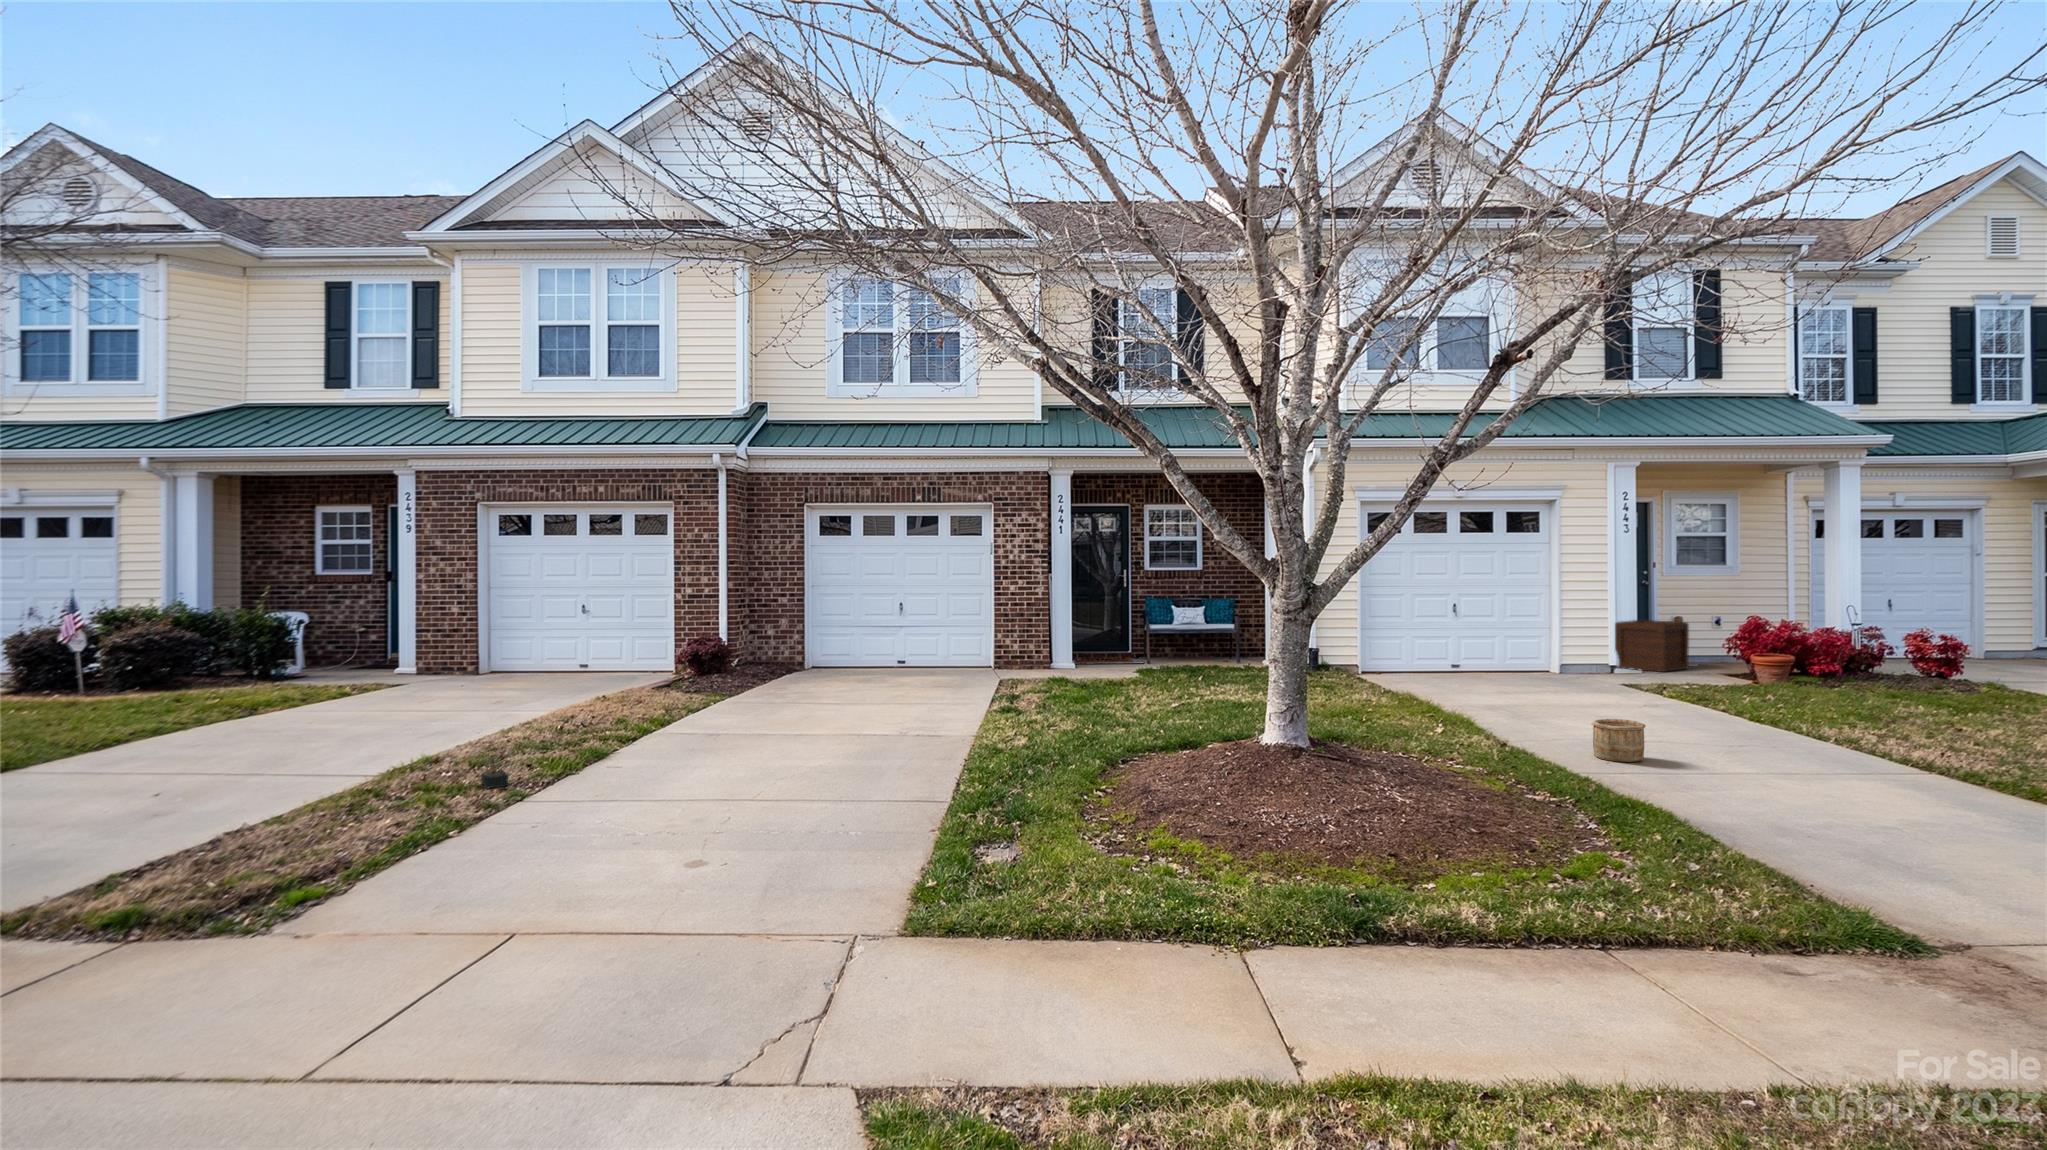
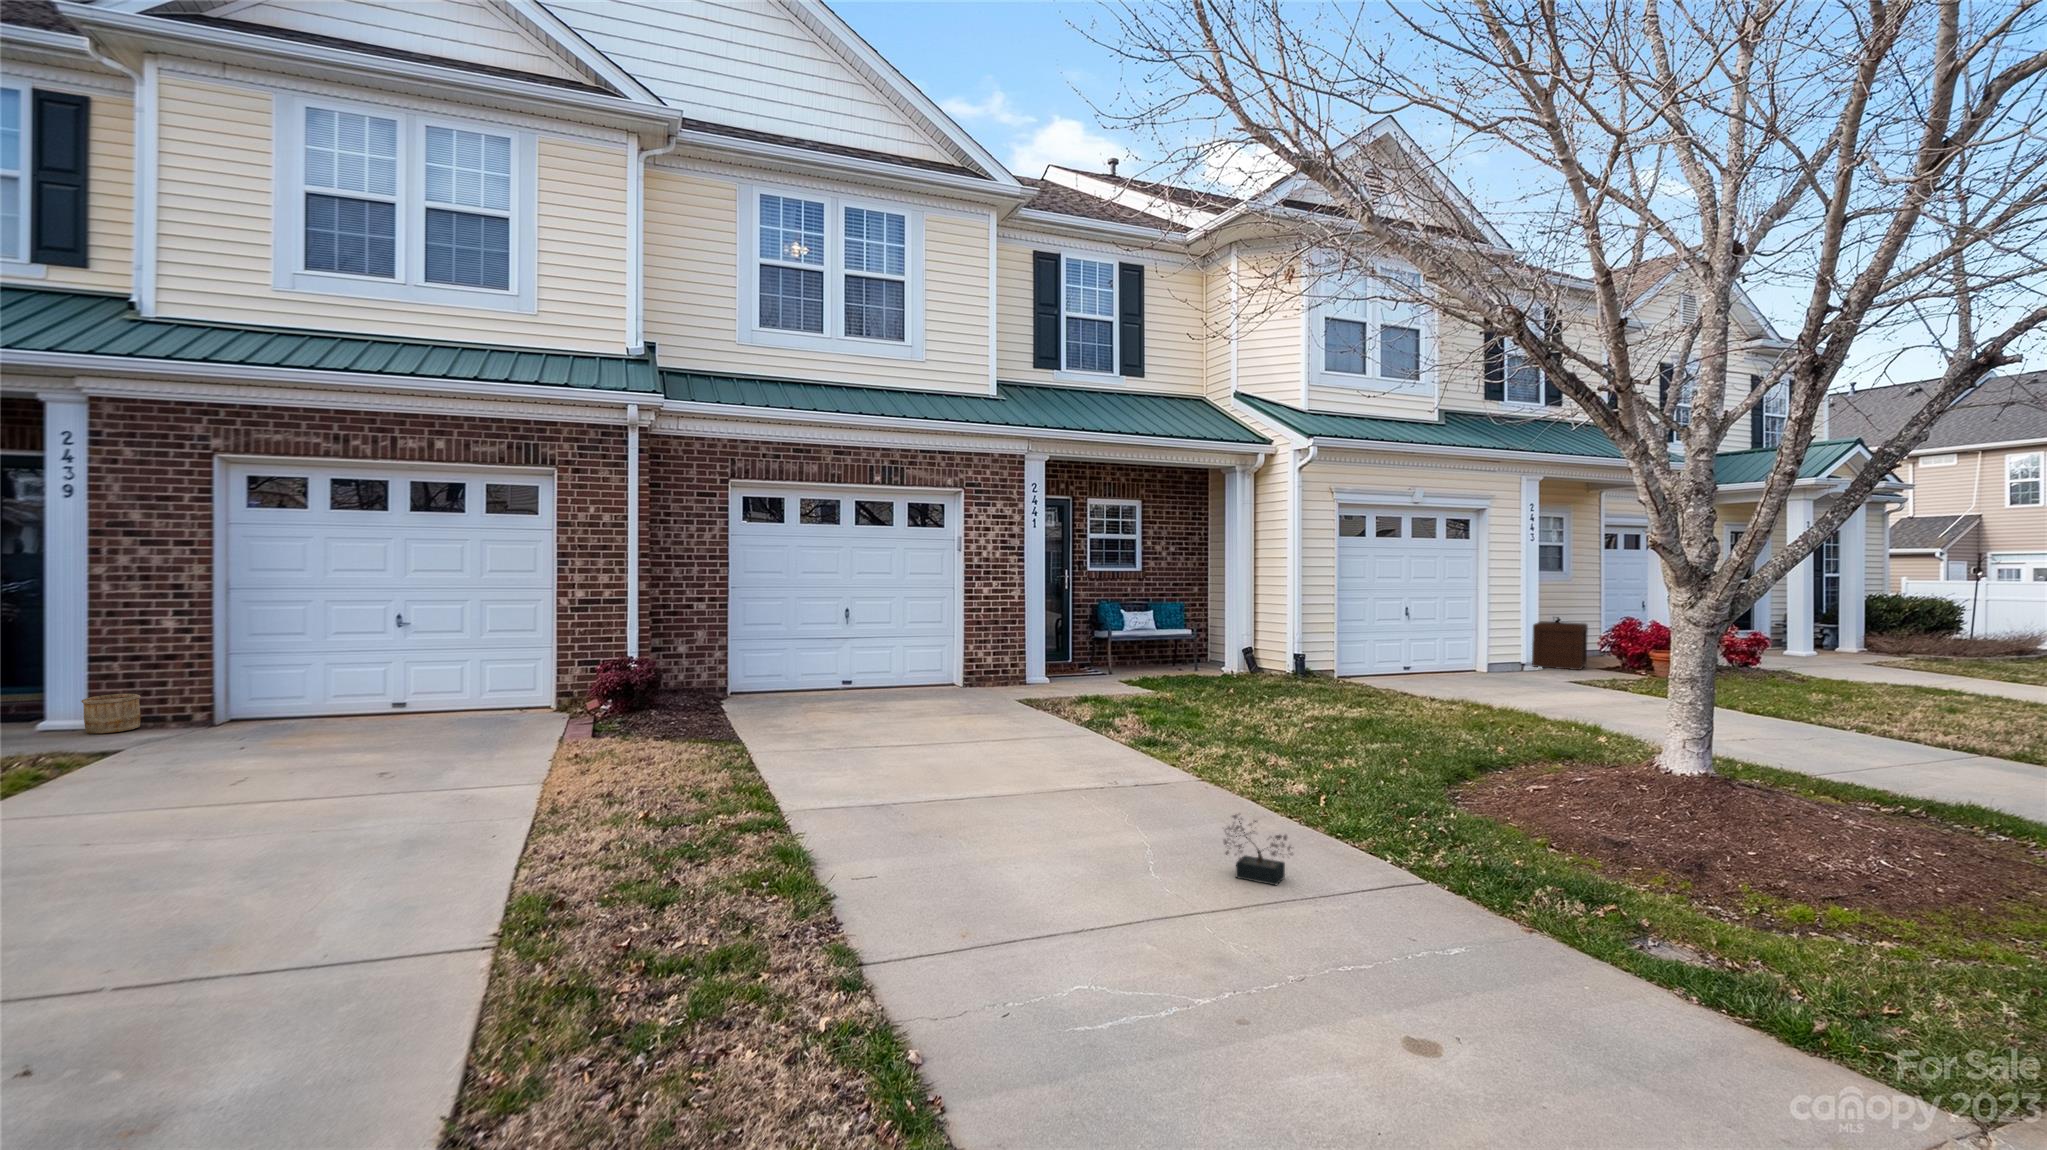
wooden bucket: present [1592,719,1645,762] -> present [81,694,141,734]
decorative plant: present [475,741,511,789] -> present [1224,814,1293,885]

